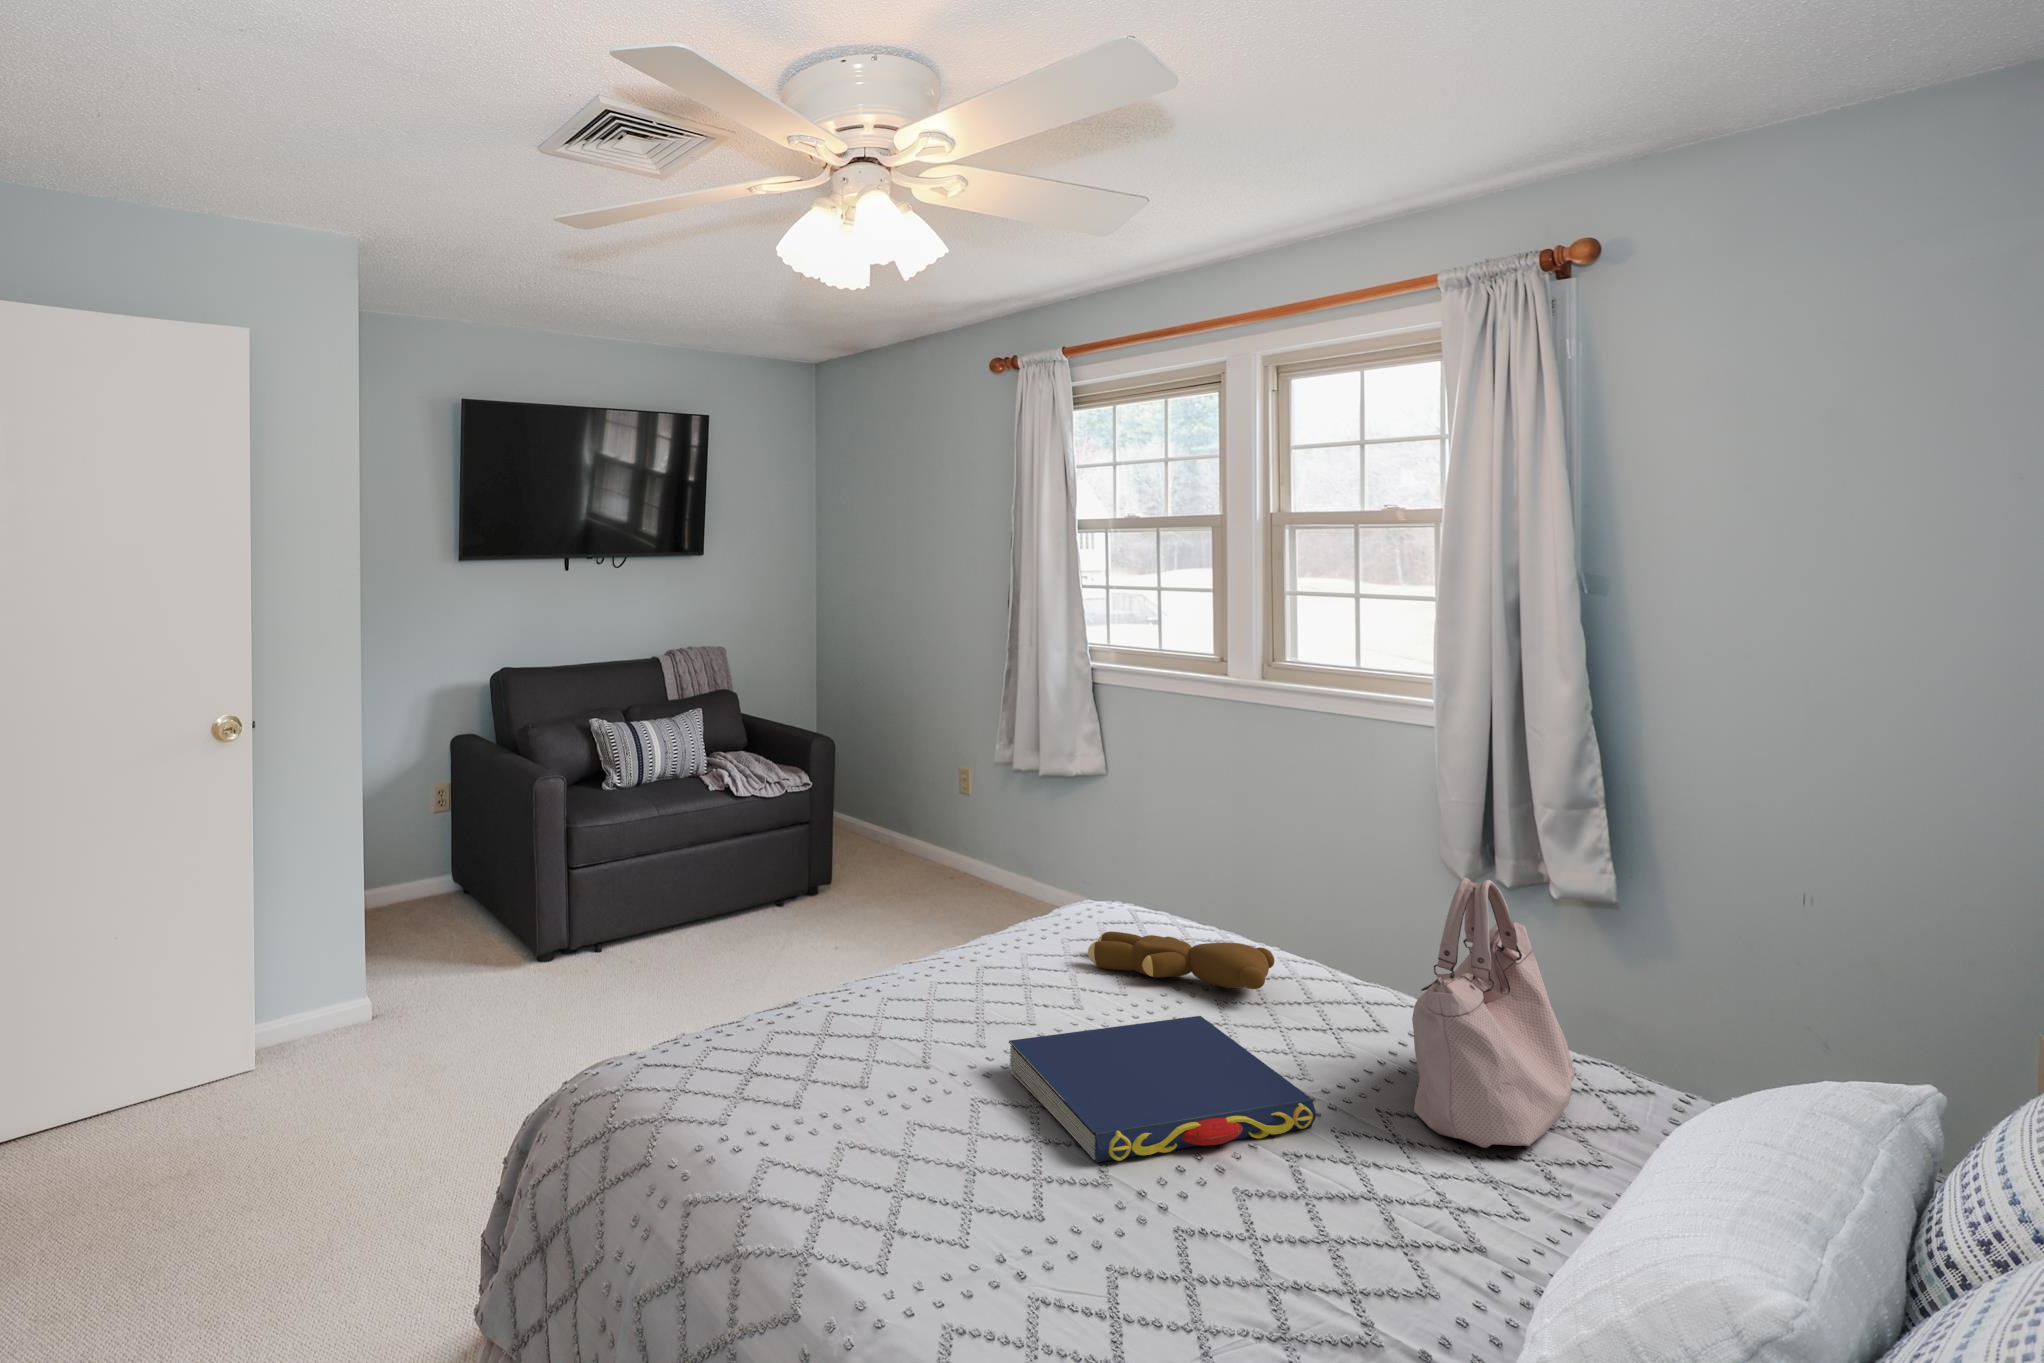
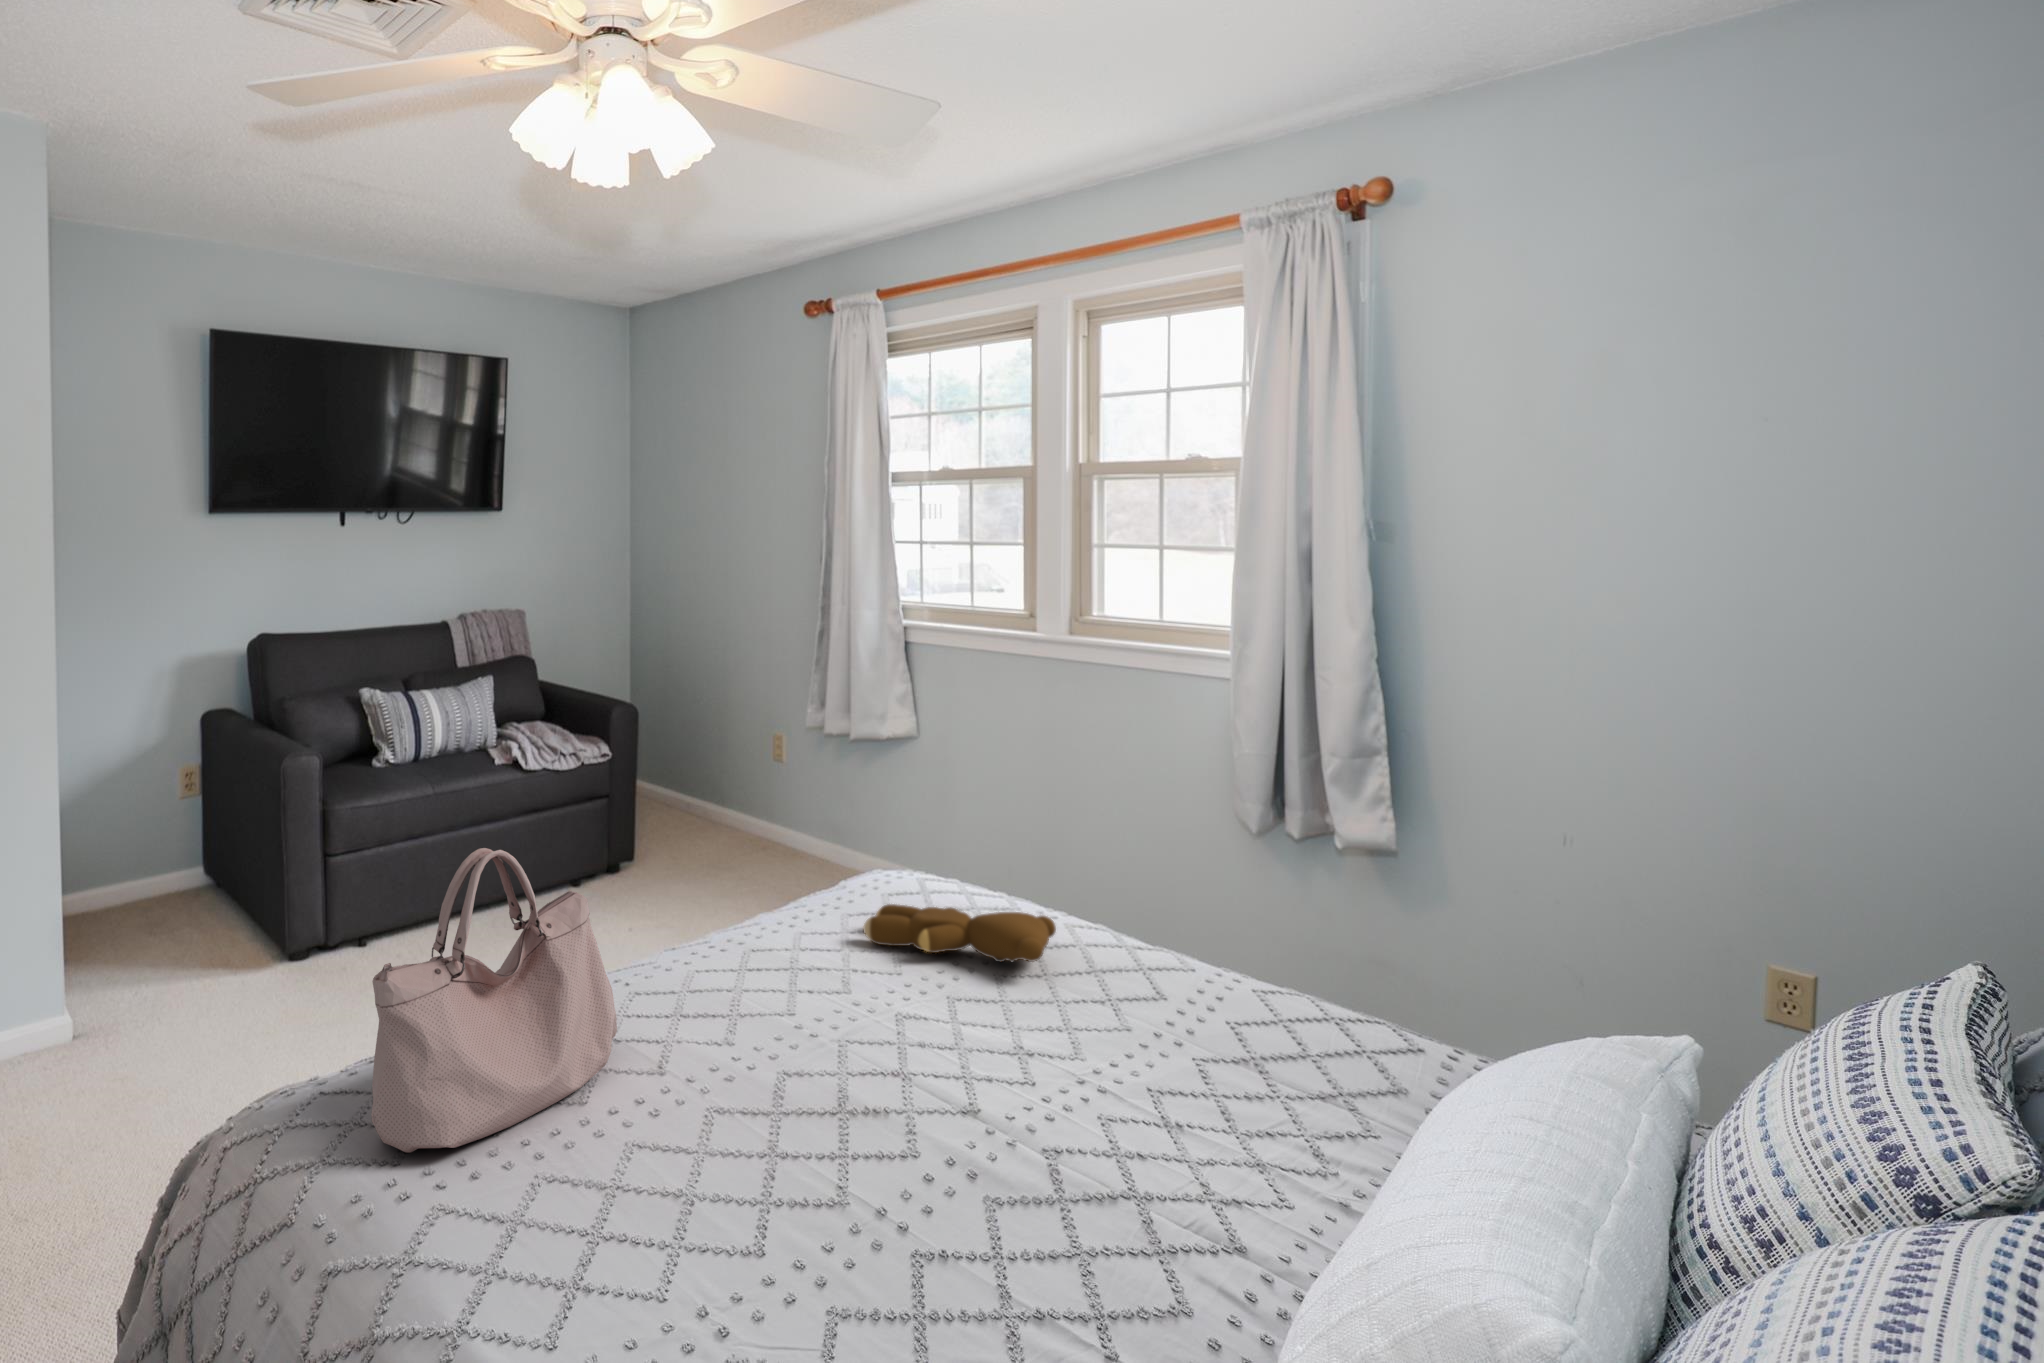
handbag: present [1412,878,1575,1148] -> present [371,848,617,1152]
book: present [1009,1016,1316,1162] -> none [755,995,1081,1178]

